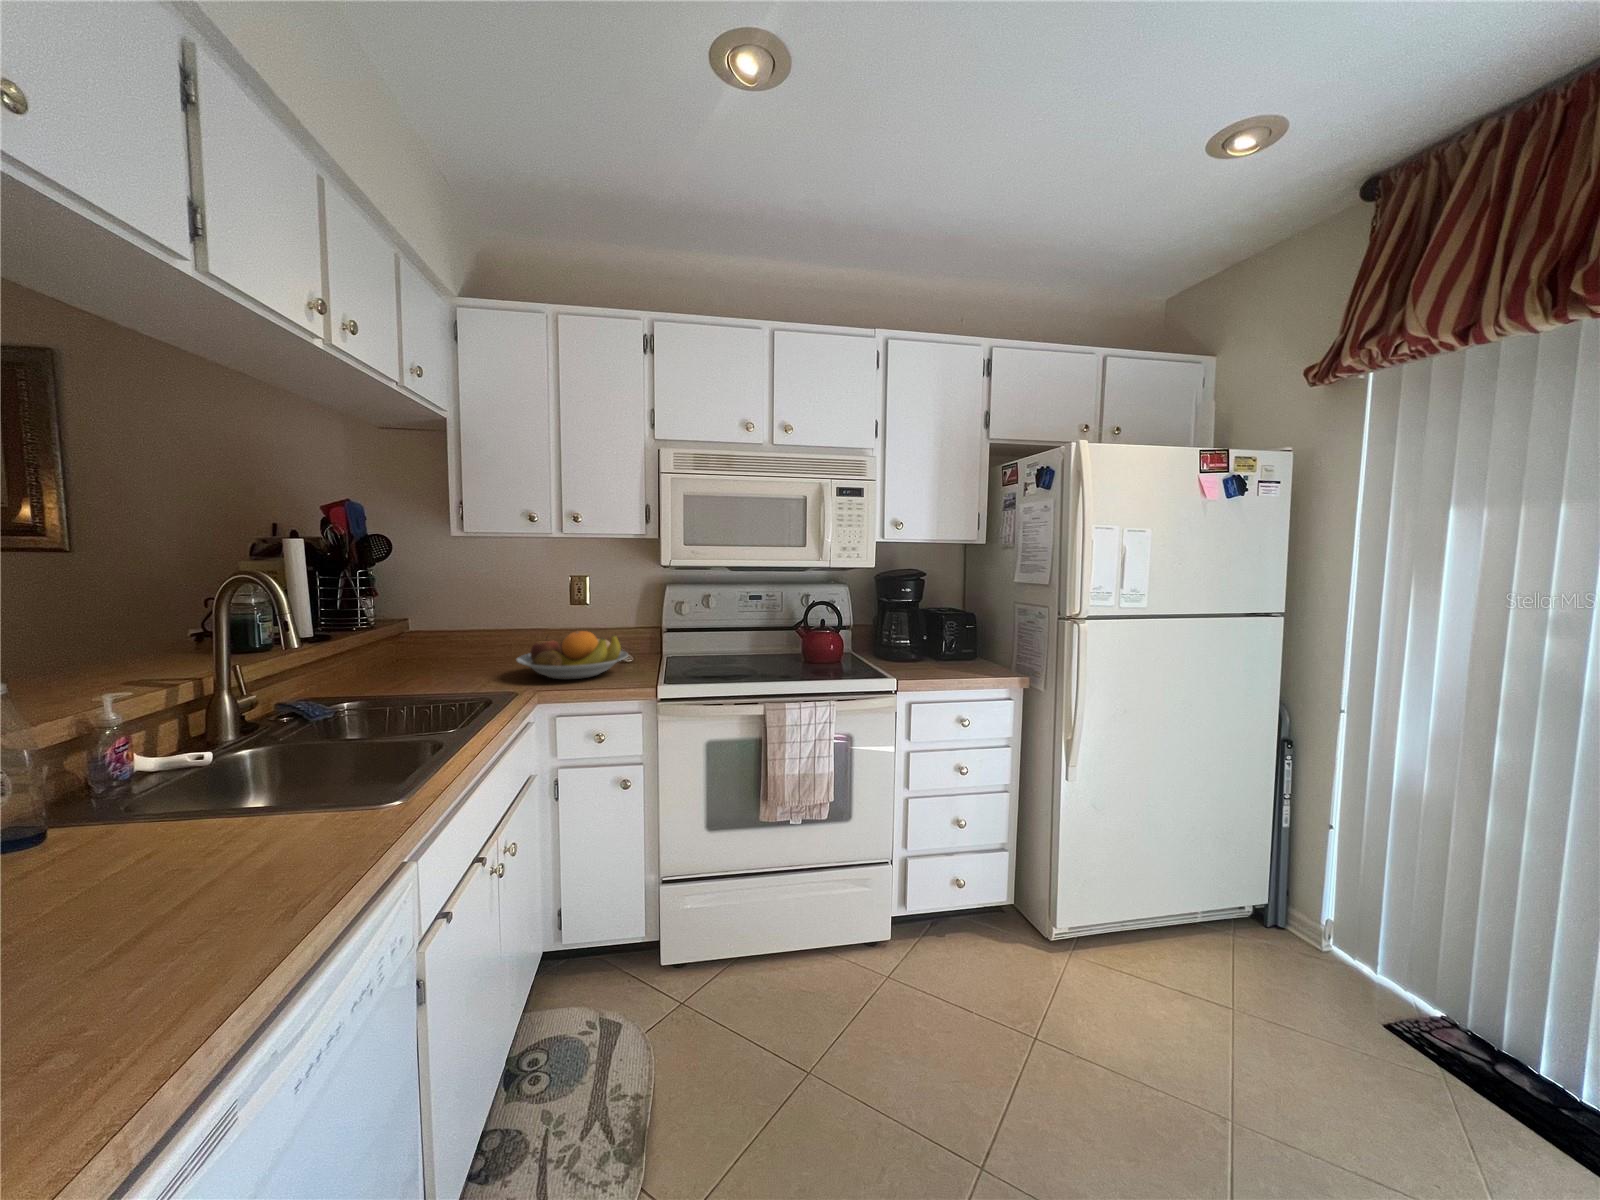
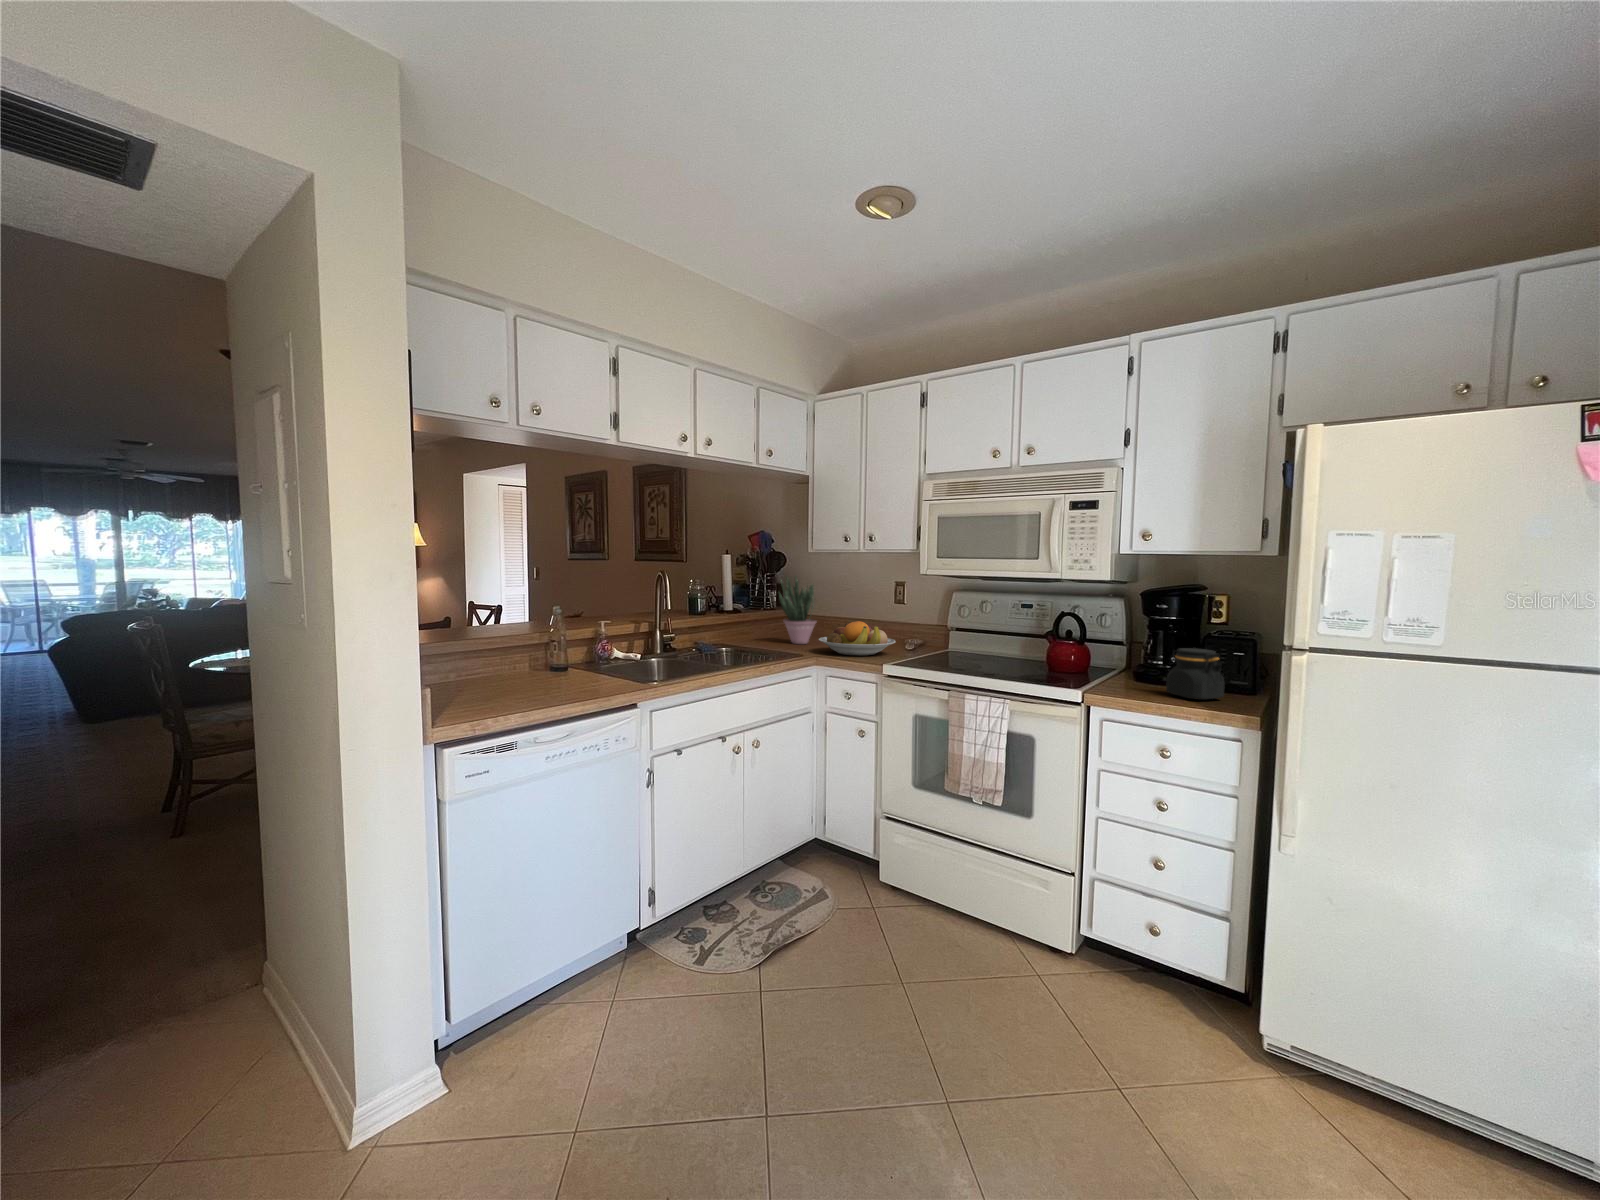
potted plant: none [400,569,477,674] -> present [779,576,816,644]
jar: none [937,626,985,671] -> present [1166,648,1225,700]

